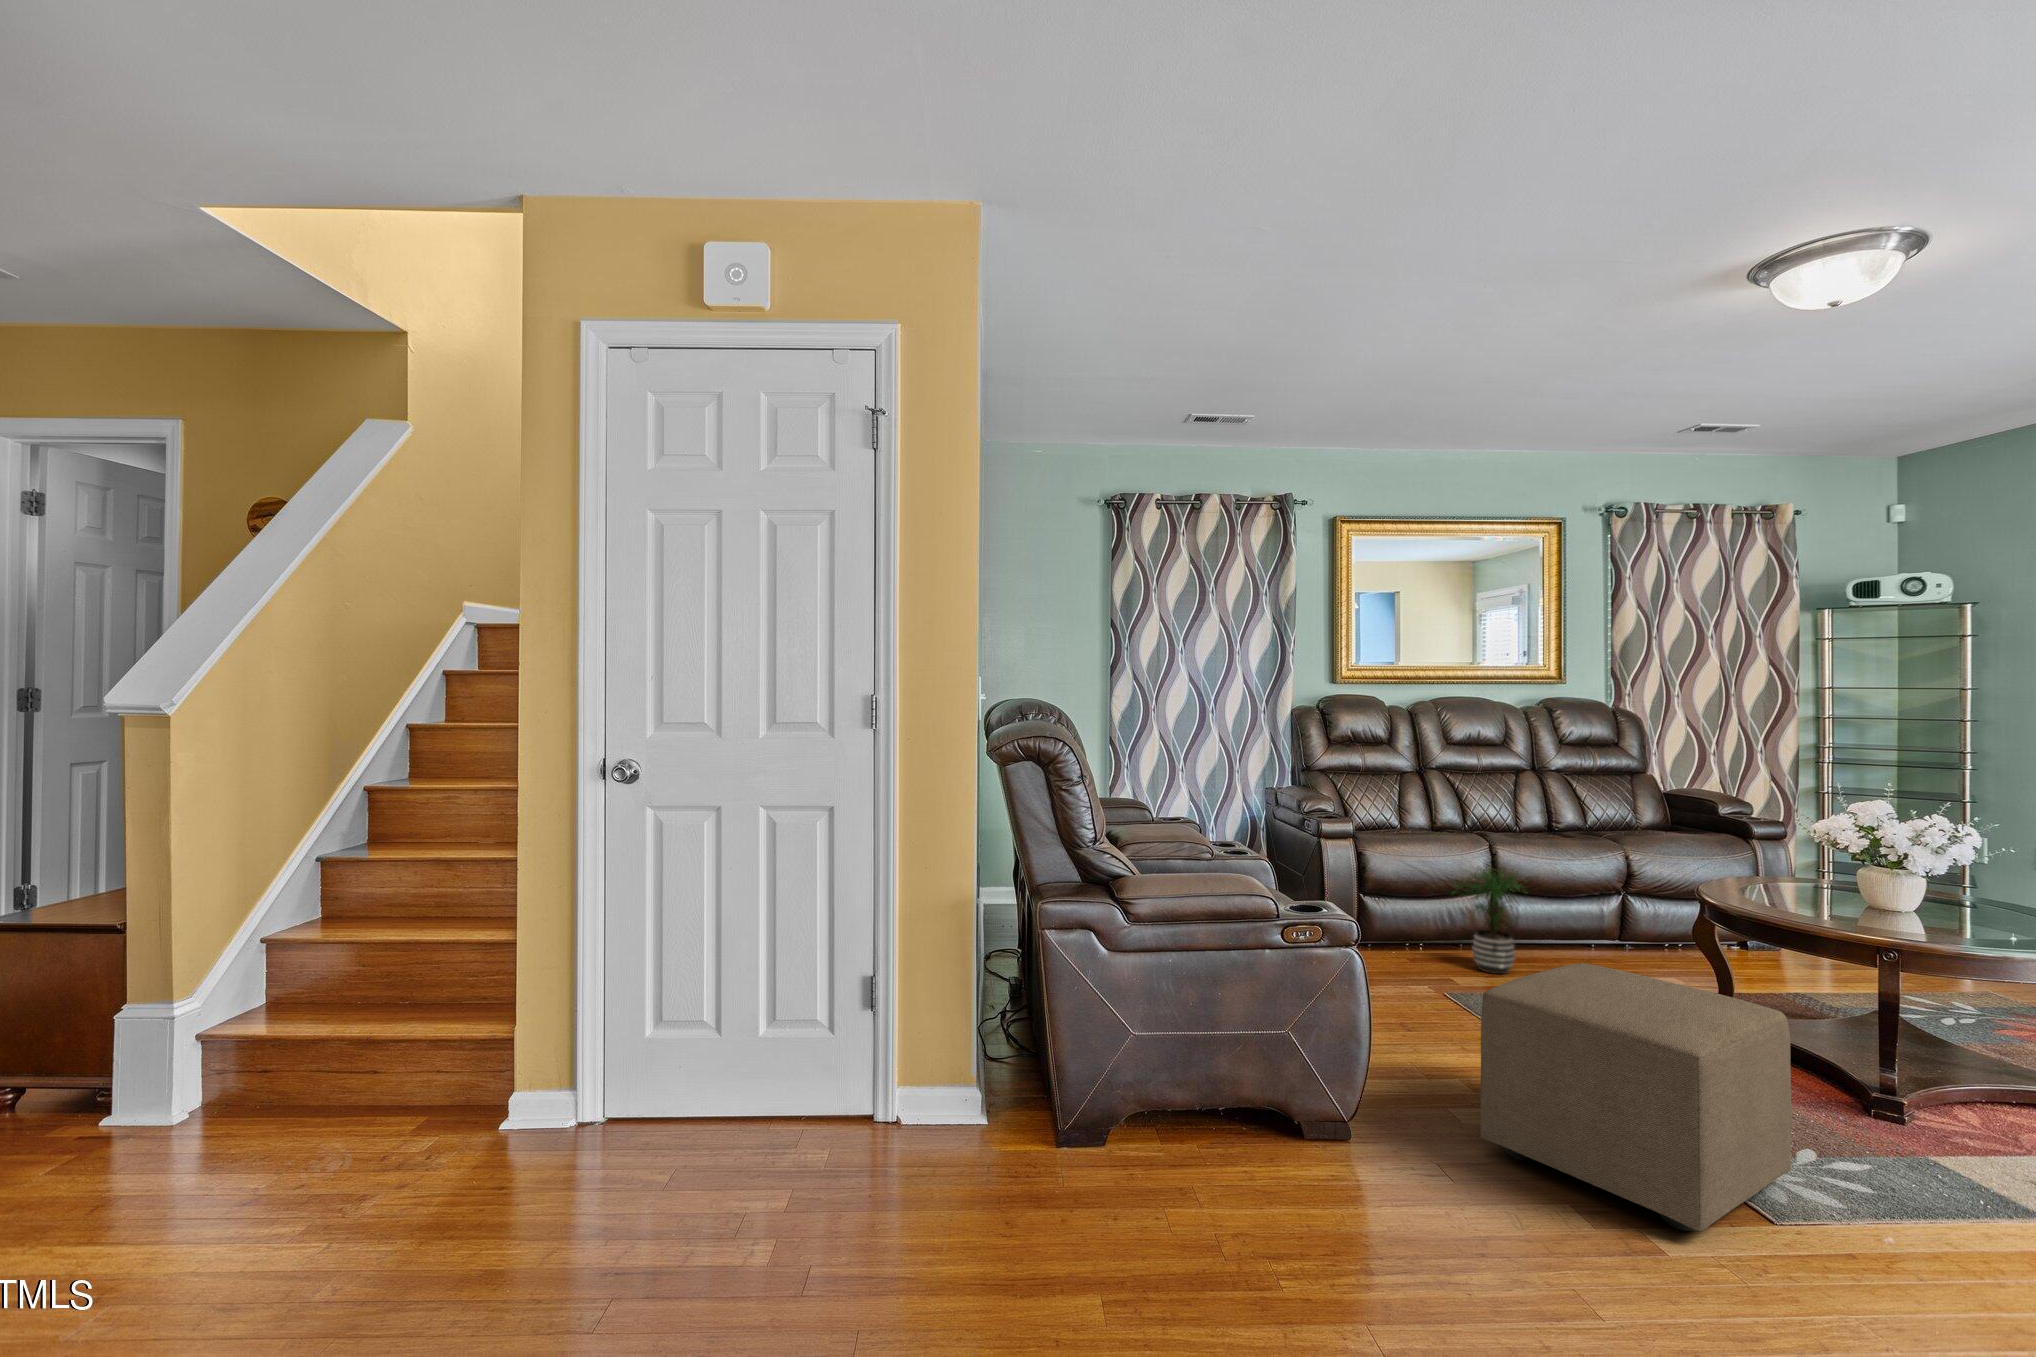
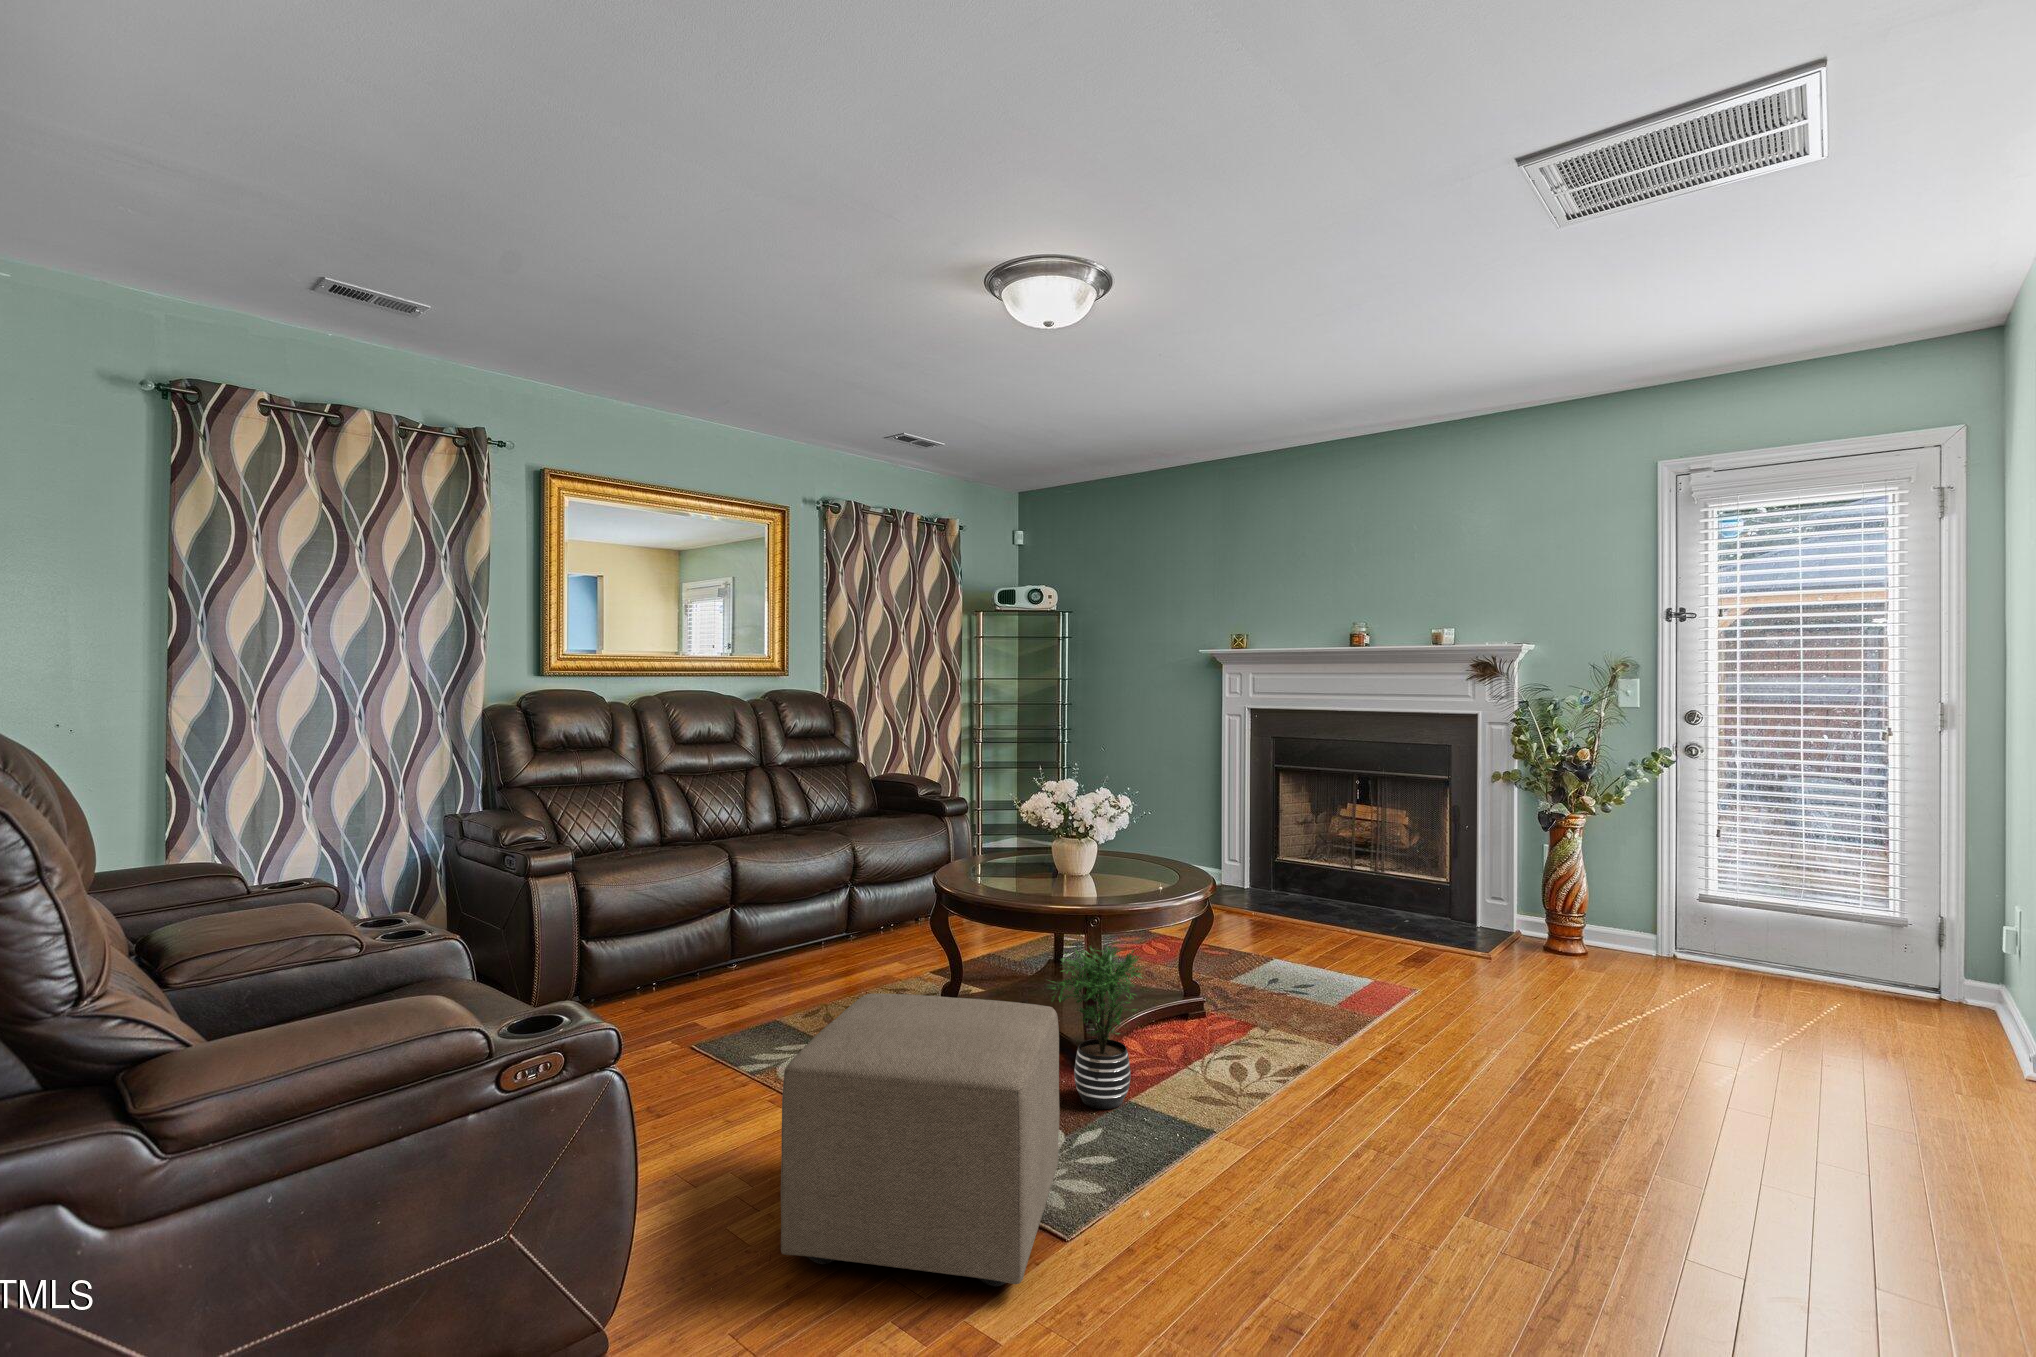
potted plant: present [1452,868,1527,974] -> present [1047,945,1143,1109]

